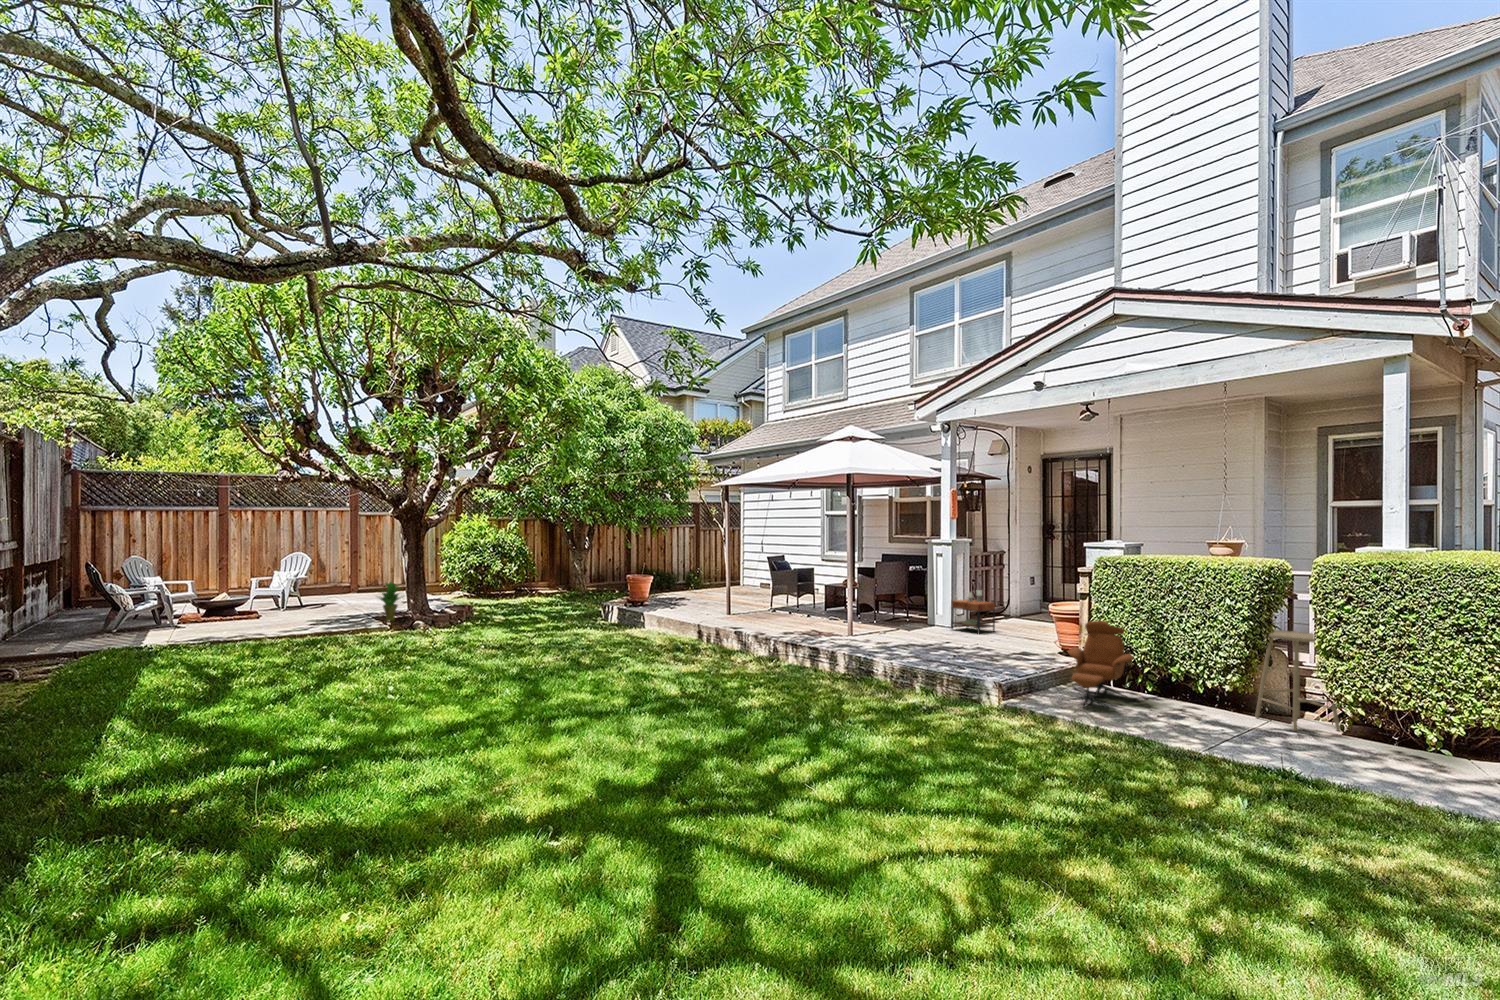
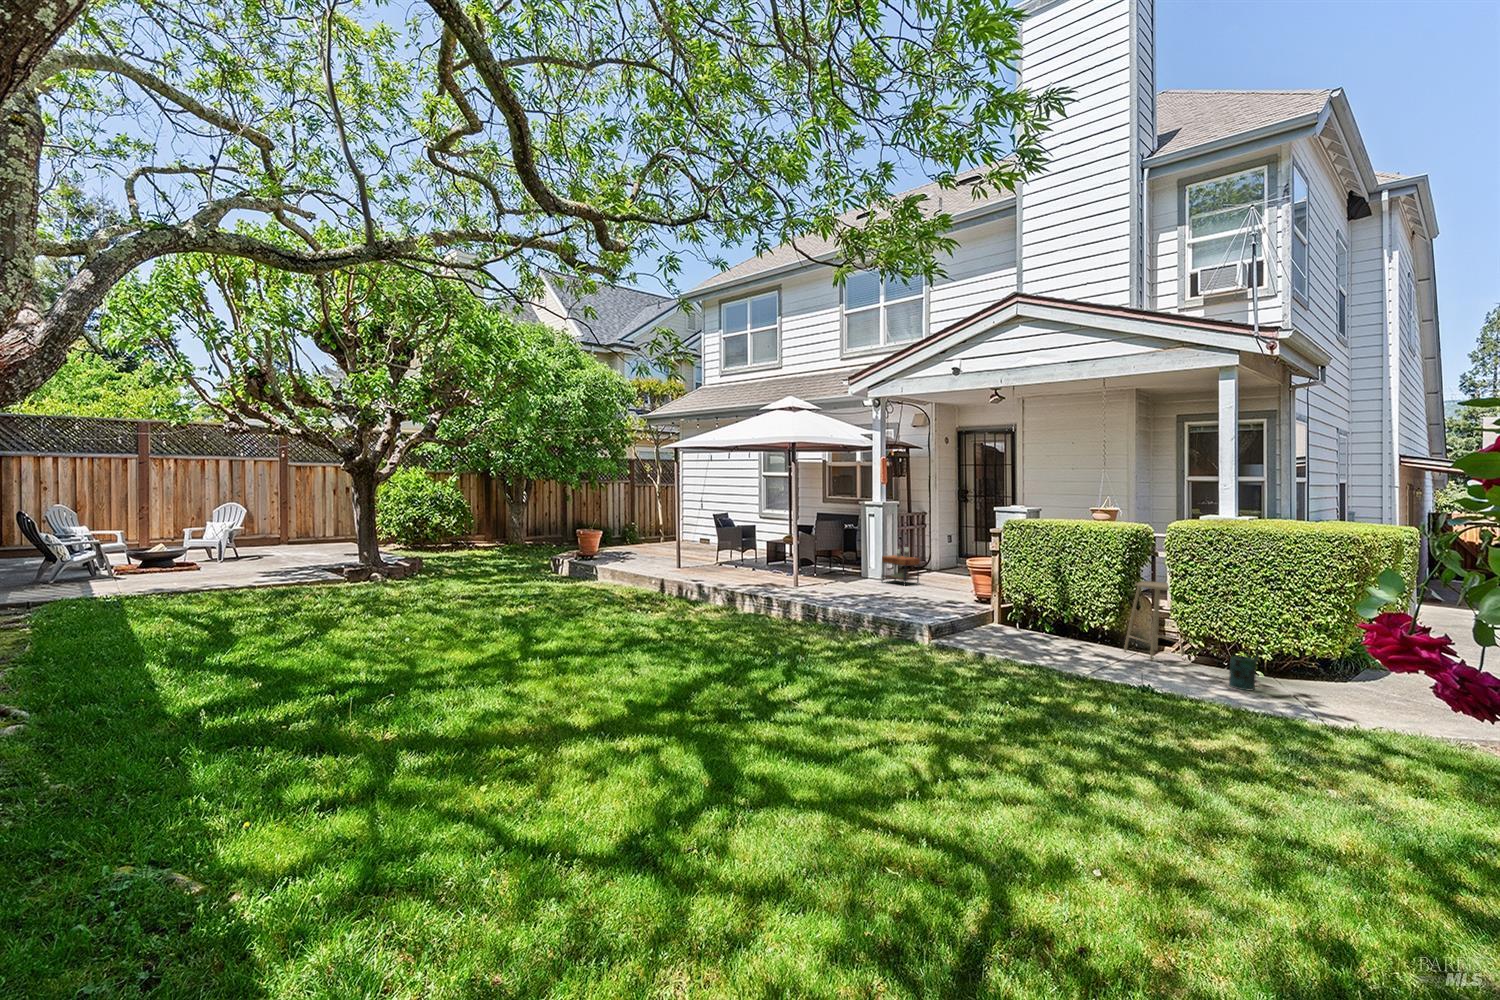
potted plant: present [379,582,400,621] -> none [325,535,359,574]
lounge chair: present [1068,620,1134,706] -> none [978,573,1033,645]
watering can: none [1410,722,1457,777] -> present [1229,650,1263,691]

